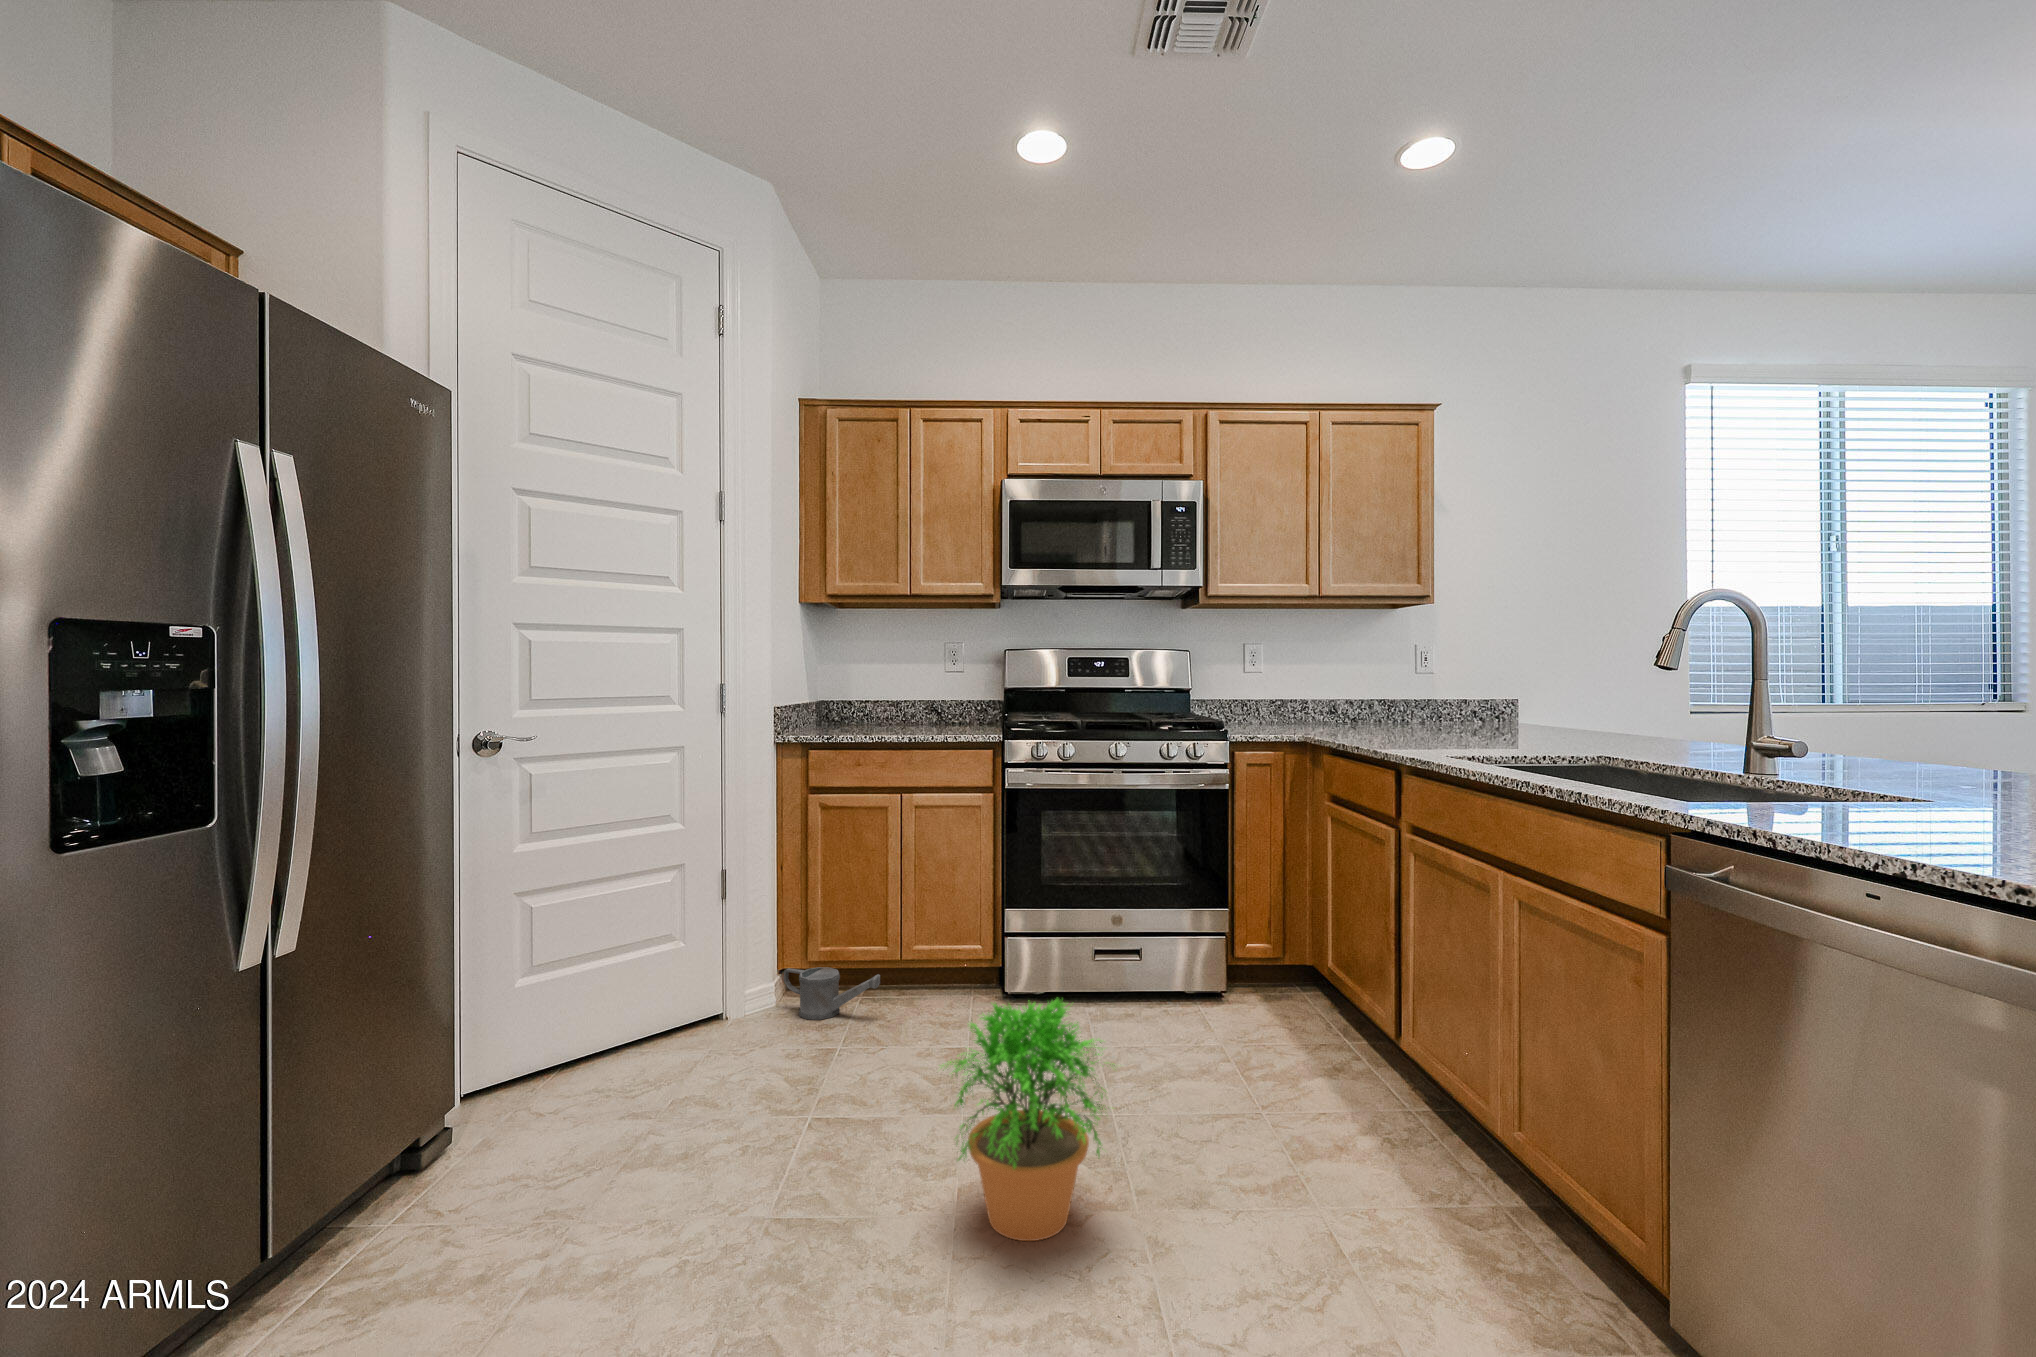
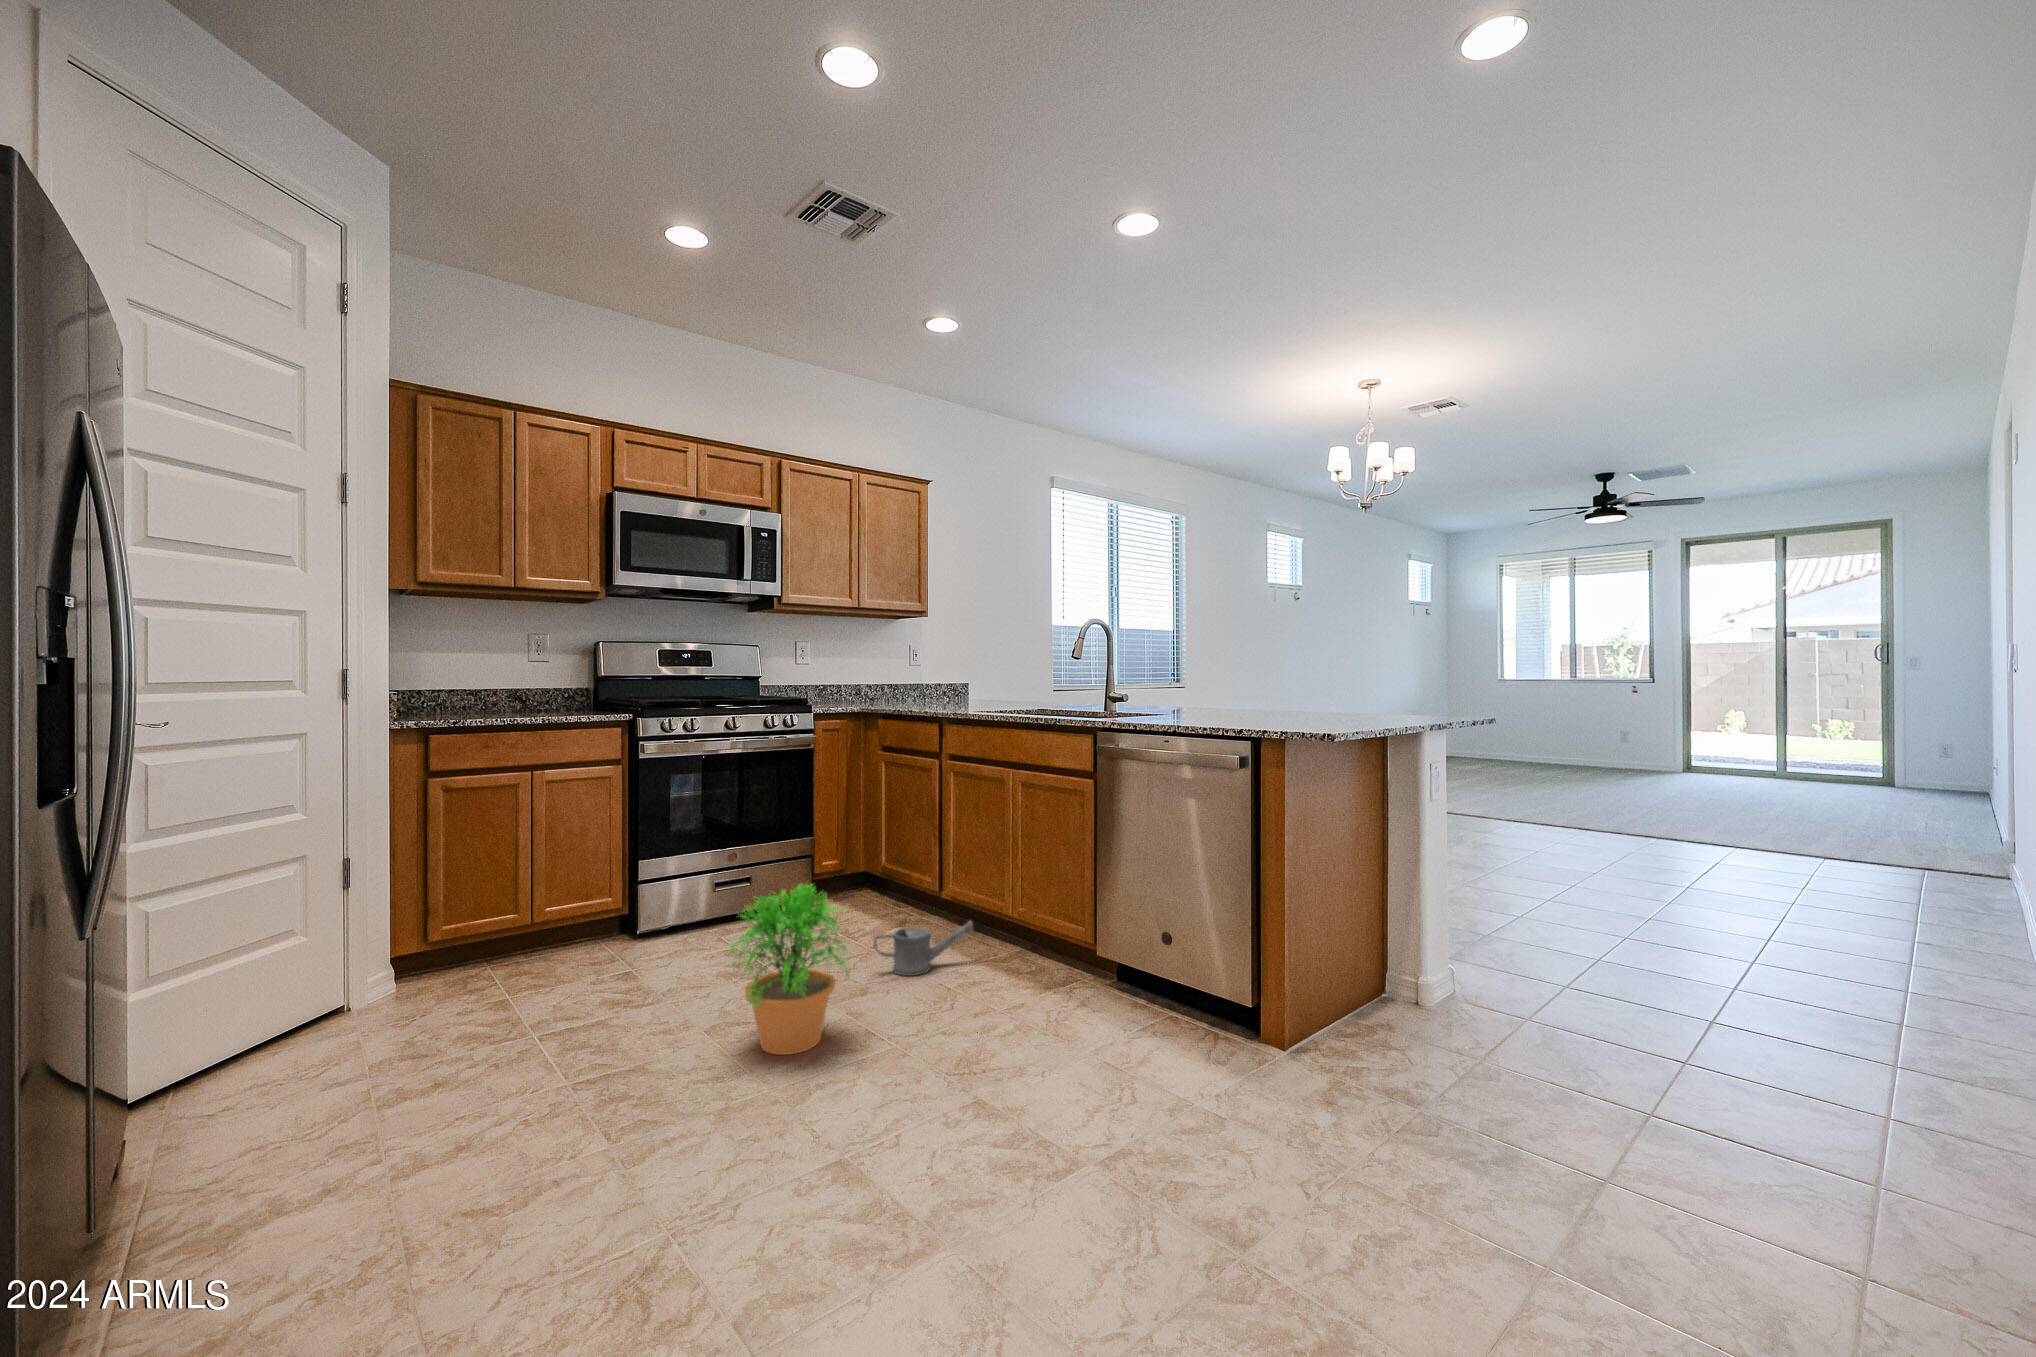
watering can: present [784,967,880,1020] -> present [874,921,973,976]

